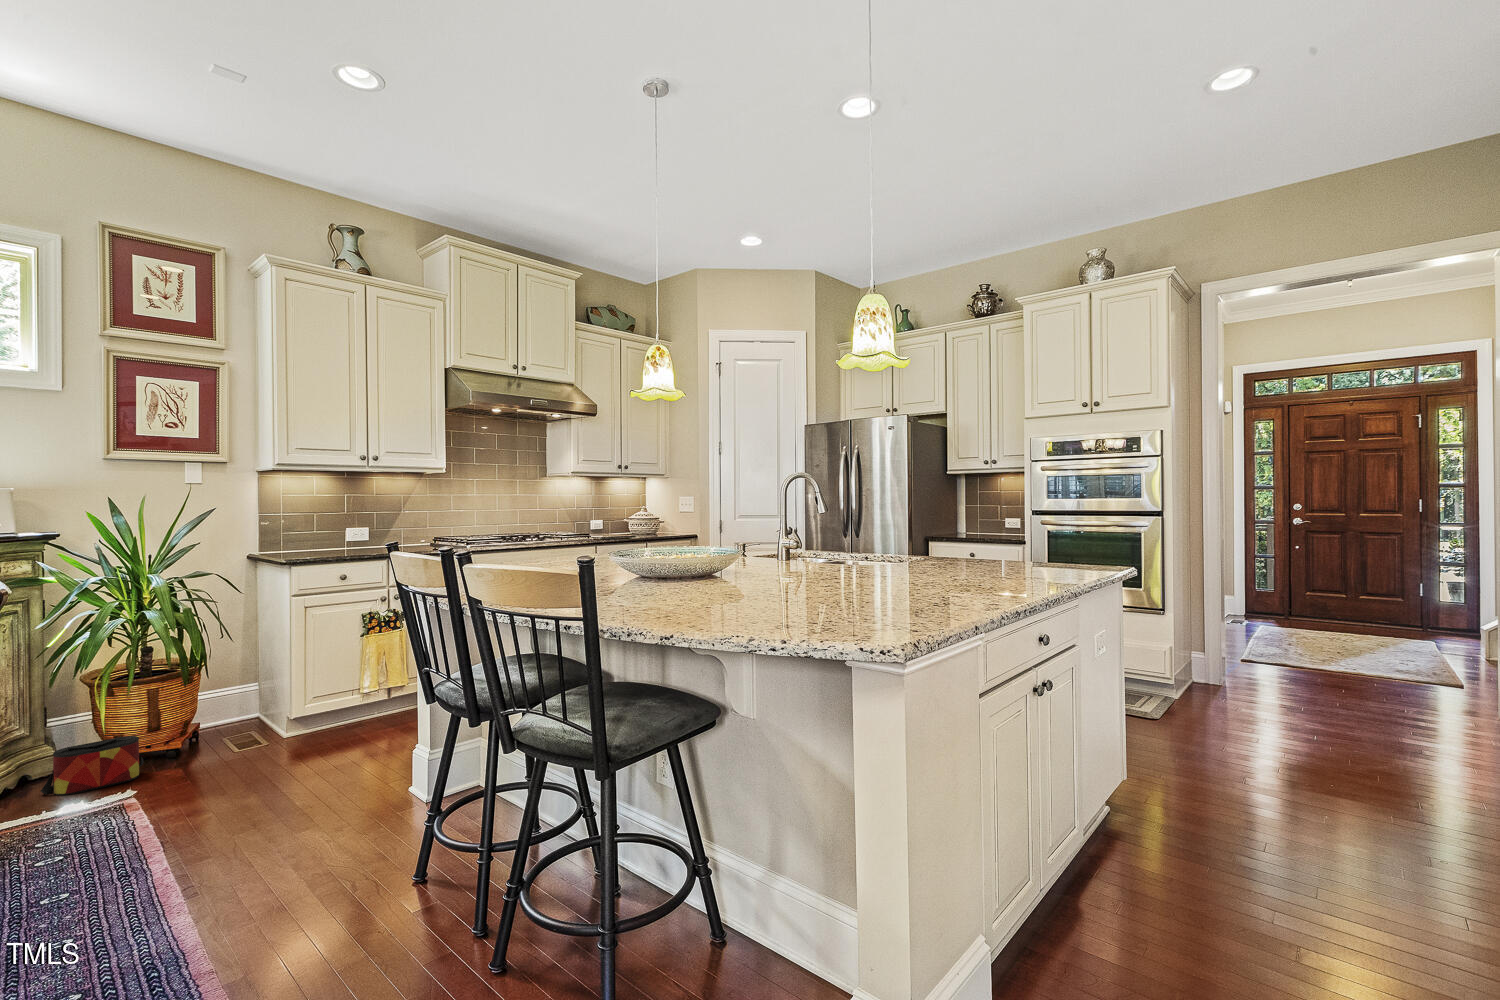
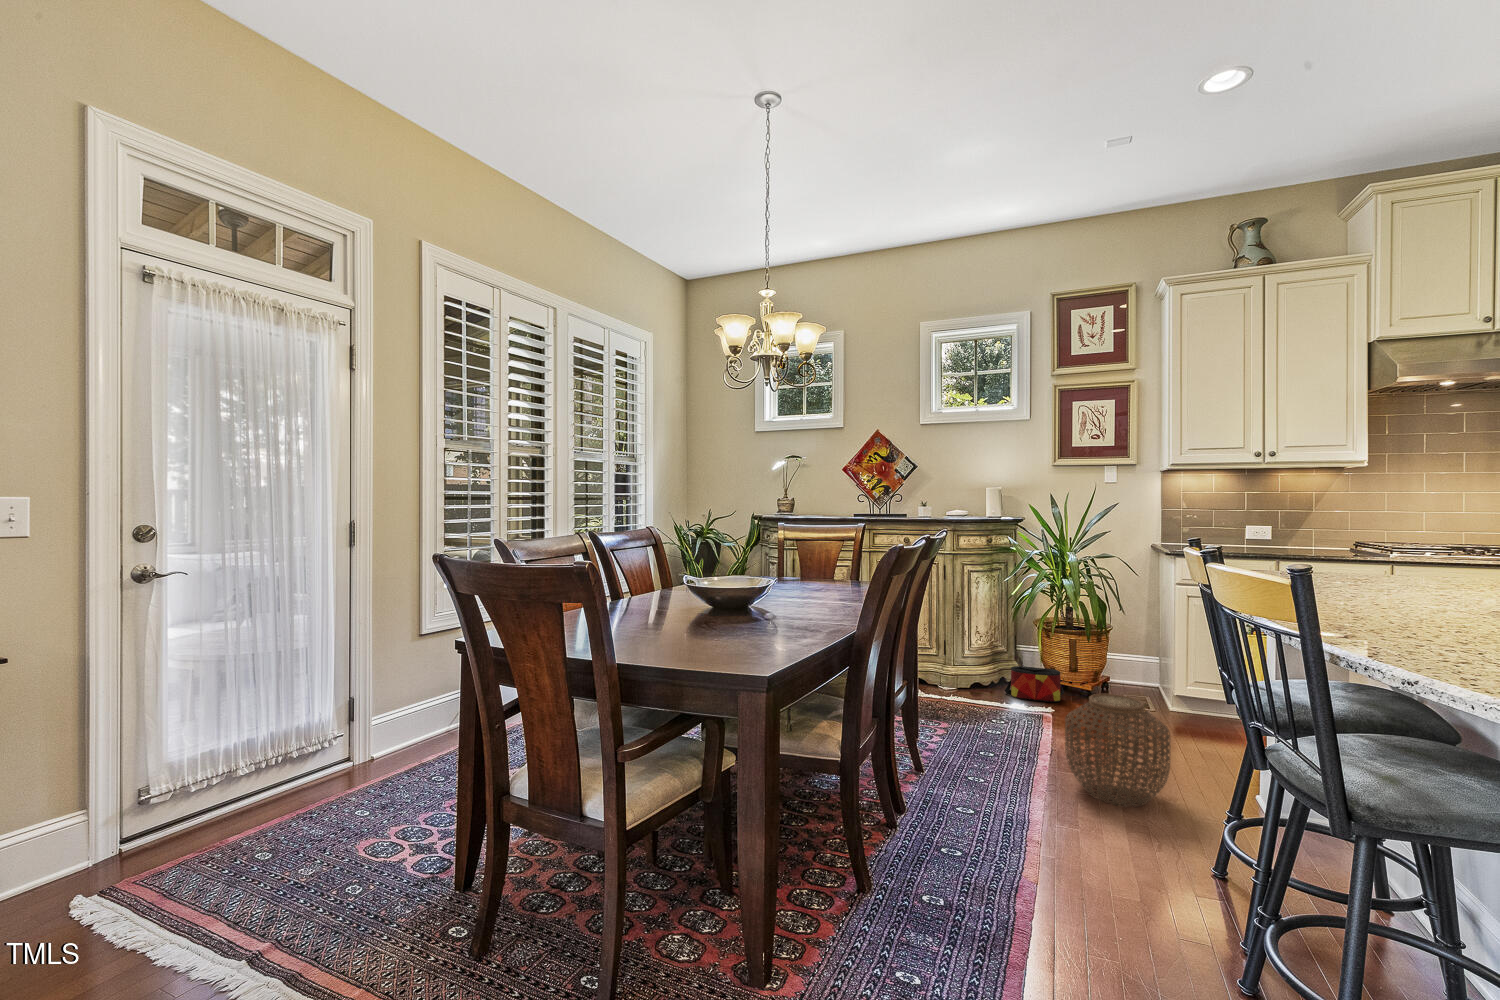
woven basket: none [205,739,338,878] -> present [1065,694,1170,807]

